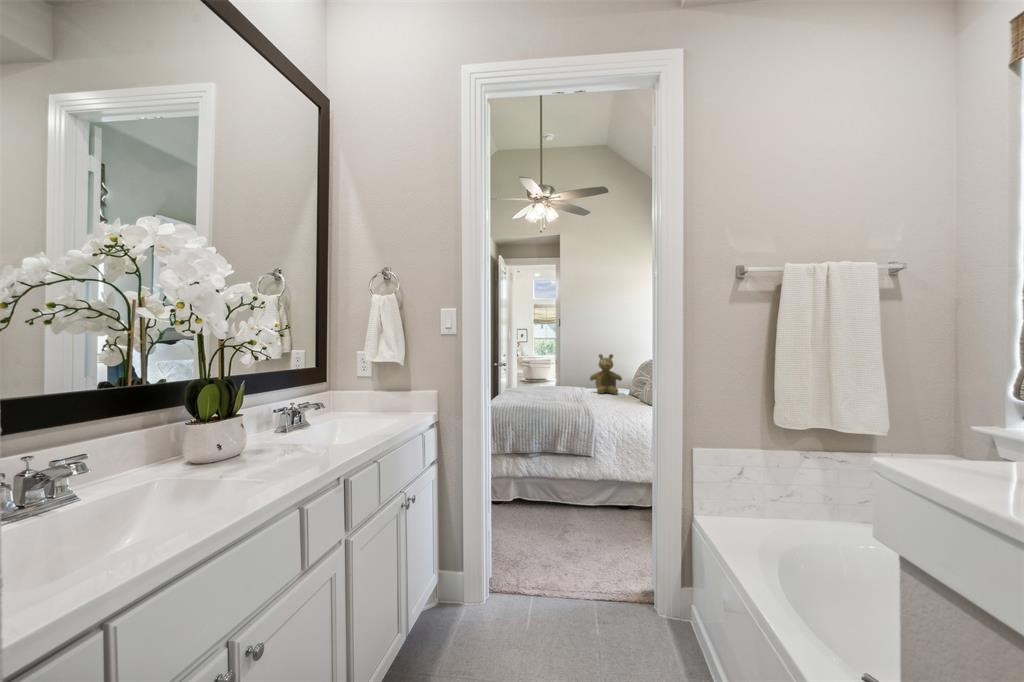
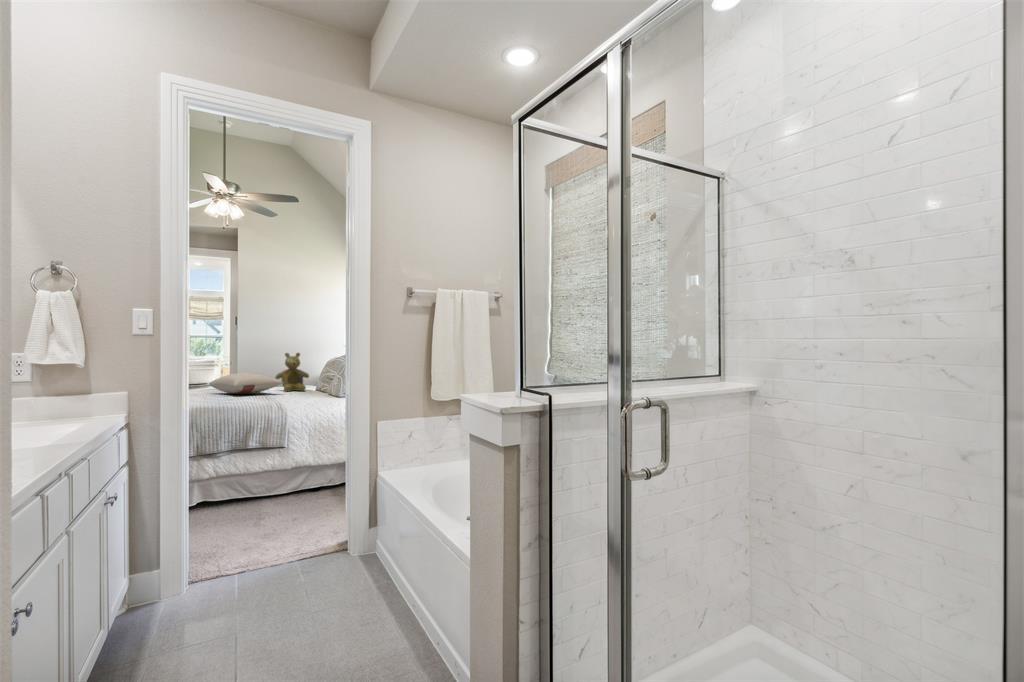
pillow: none [531,374,595,394] -> present [209,373,282,394]

